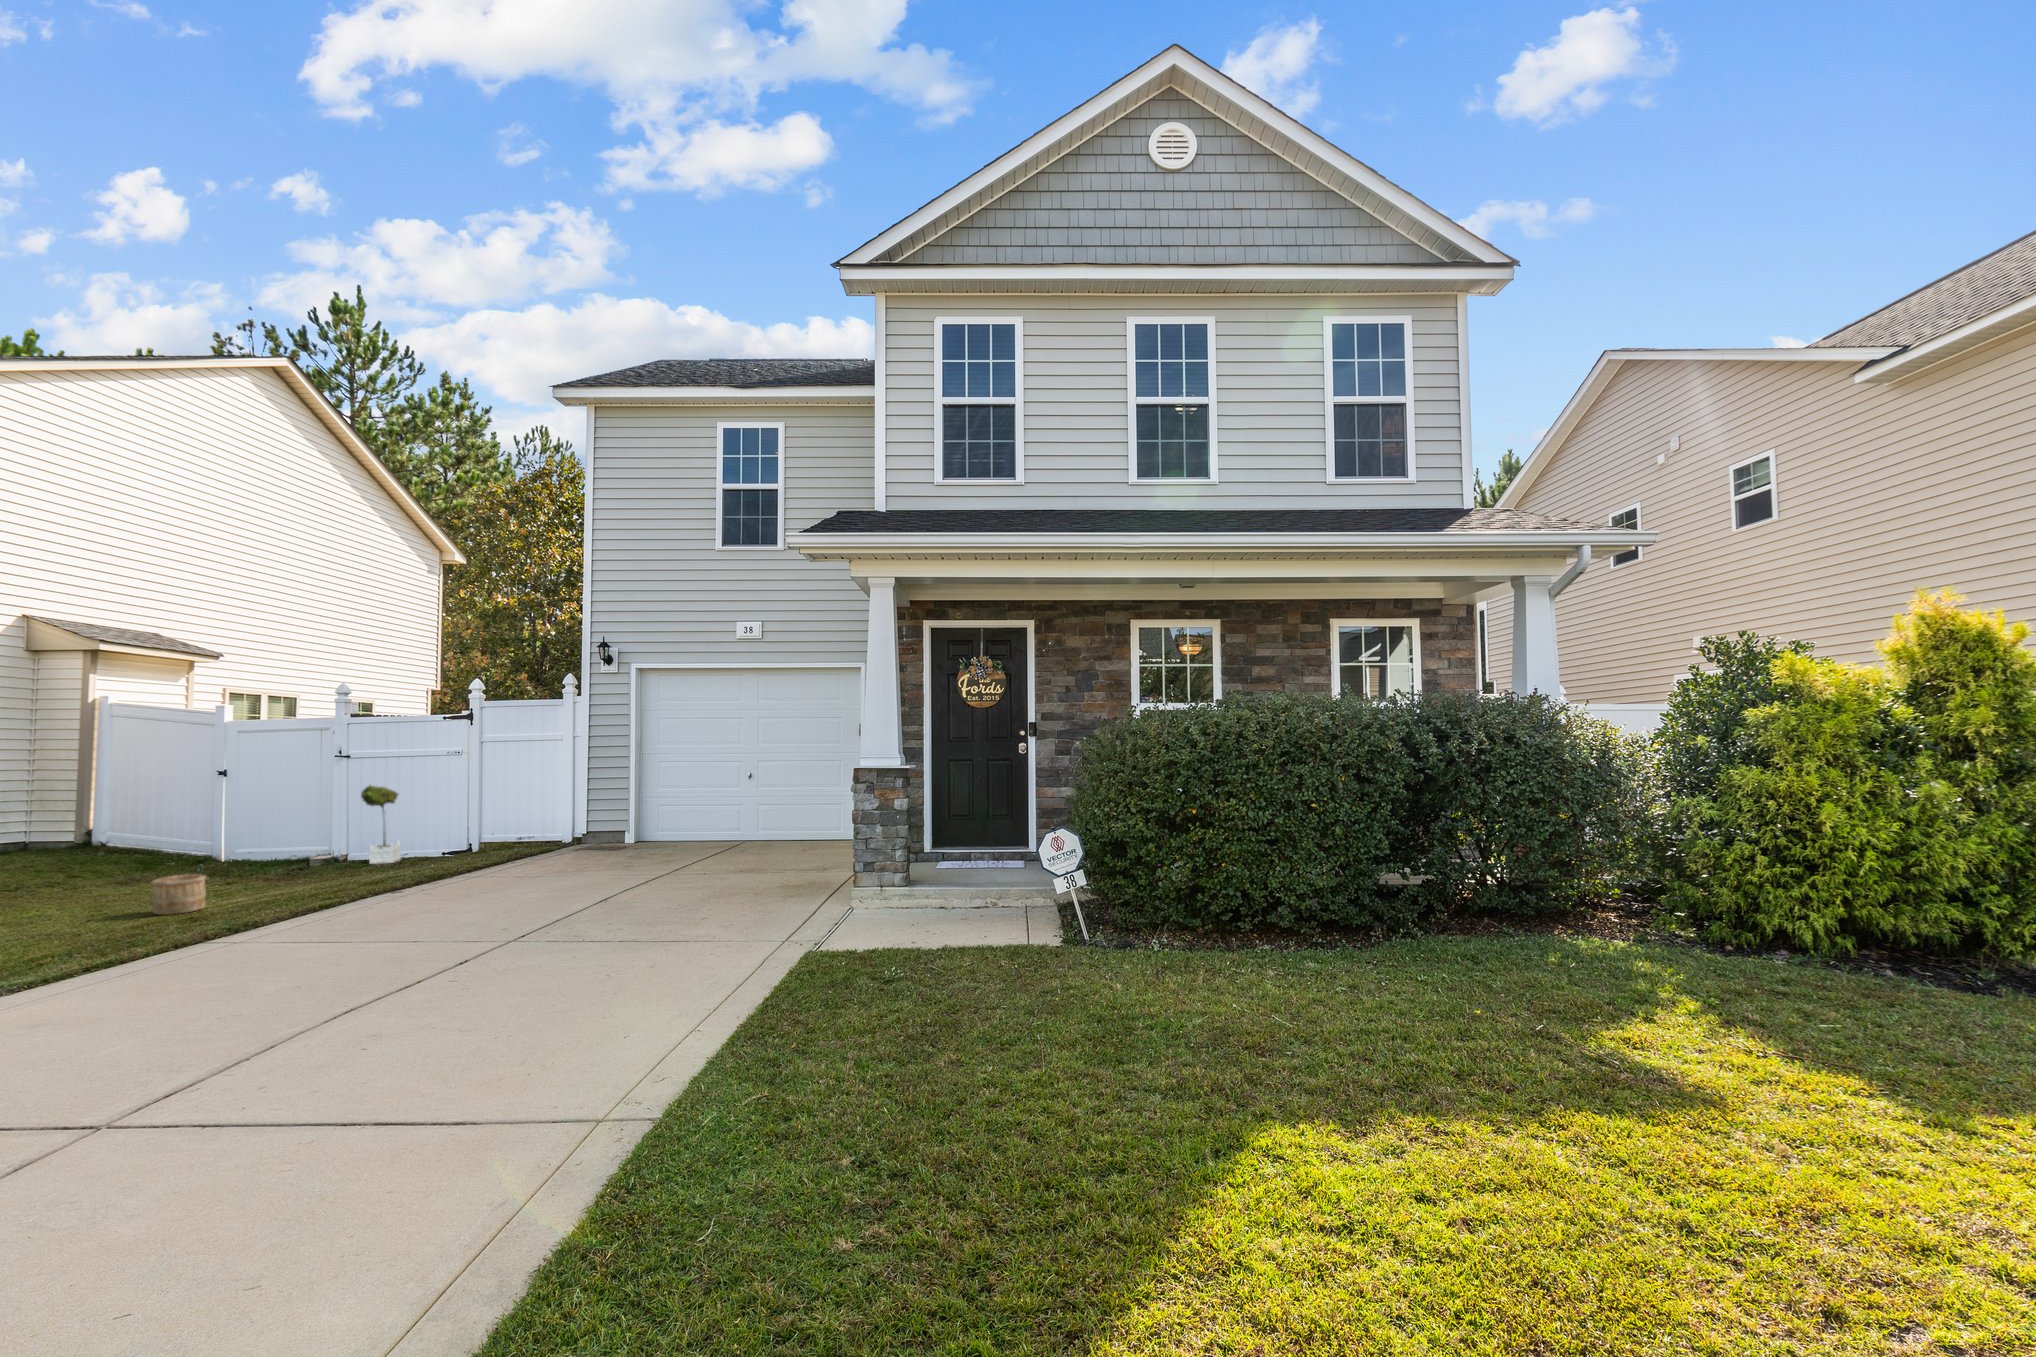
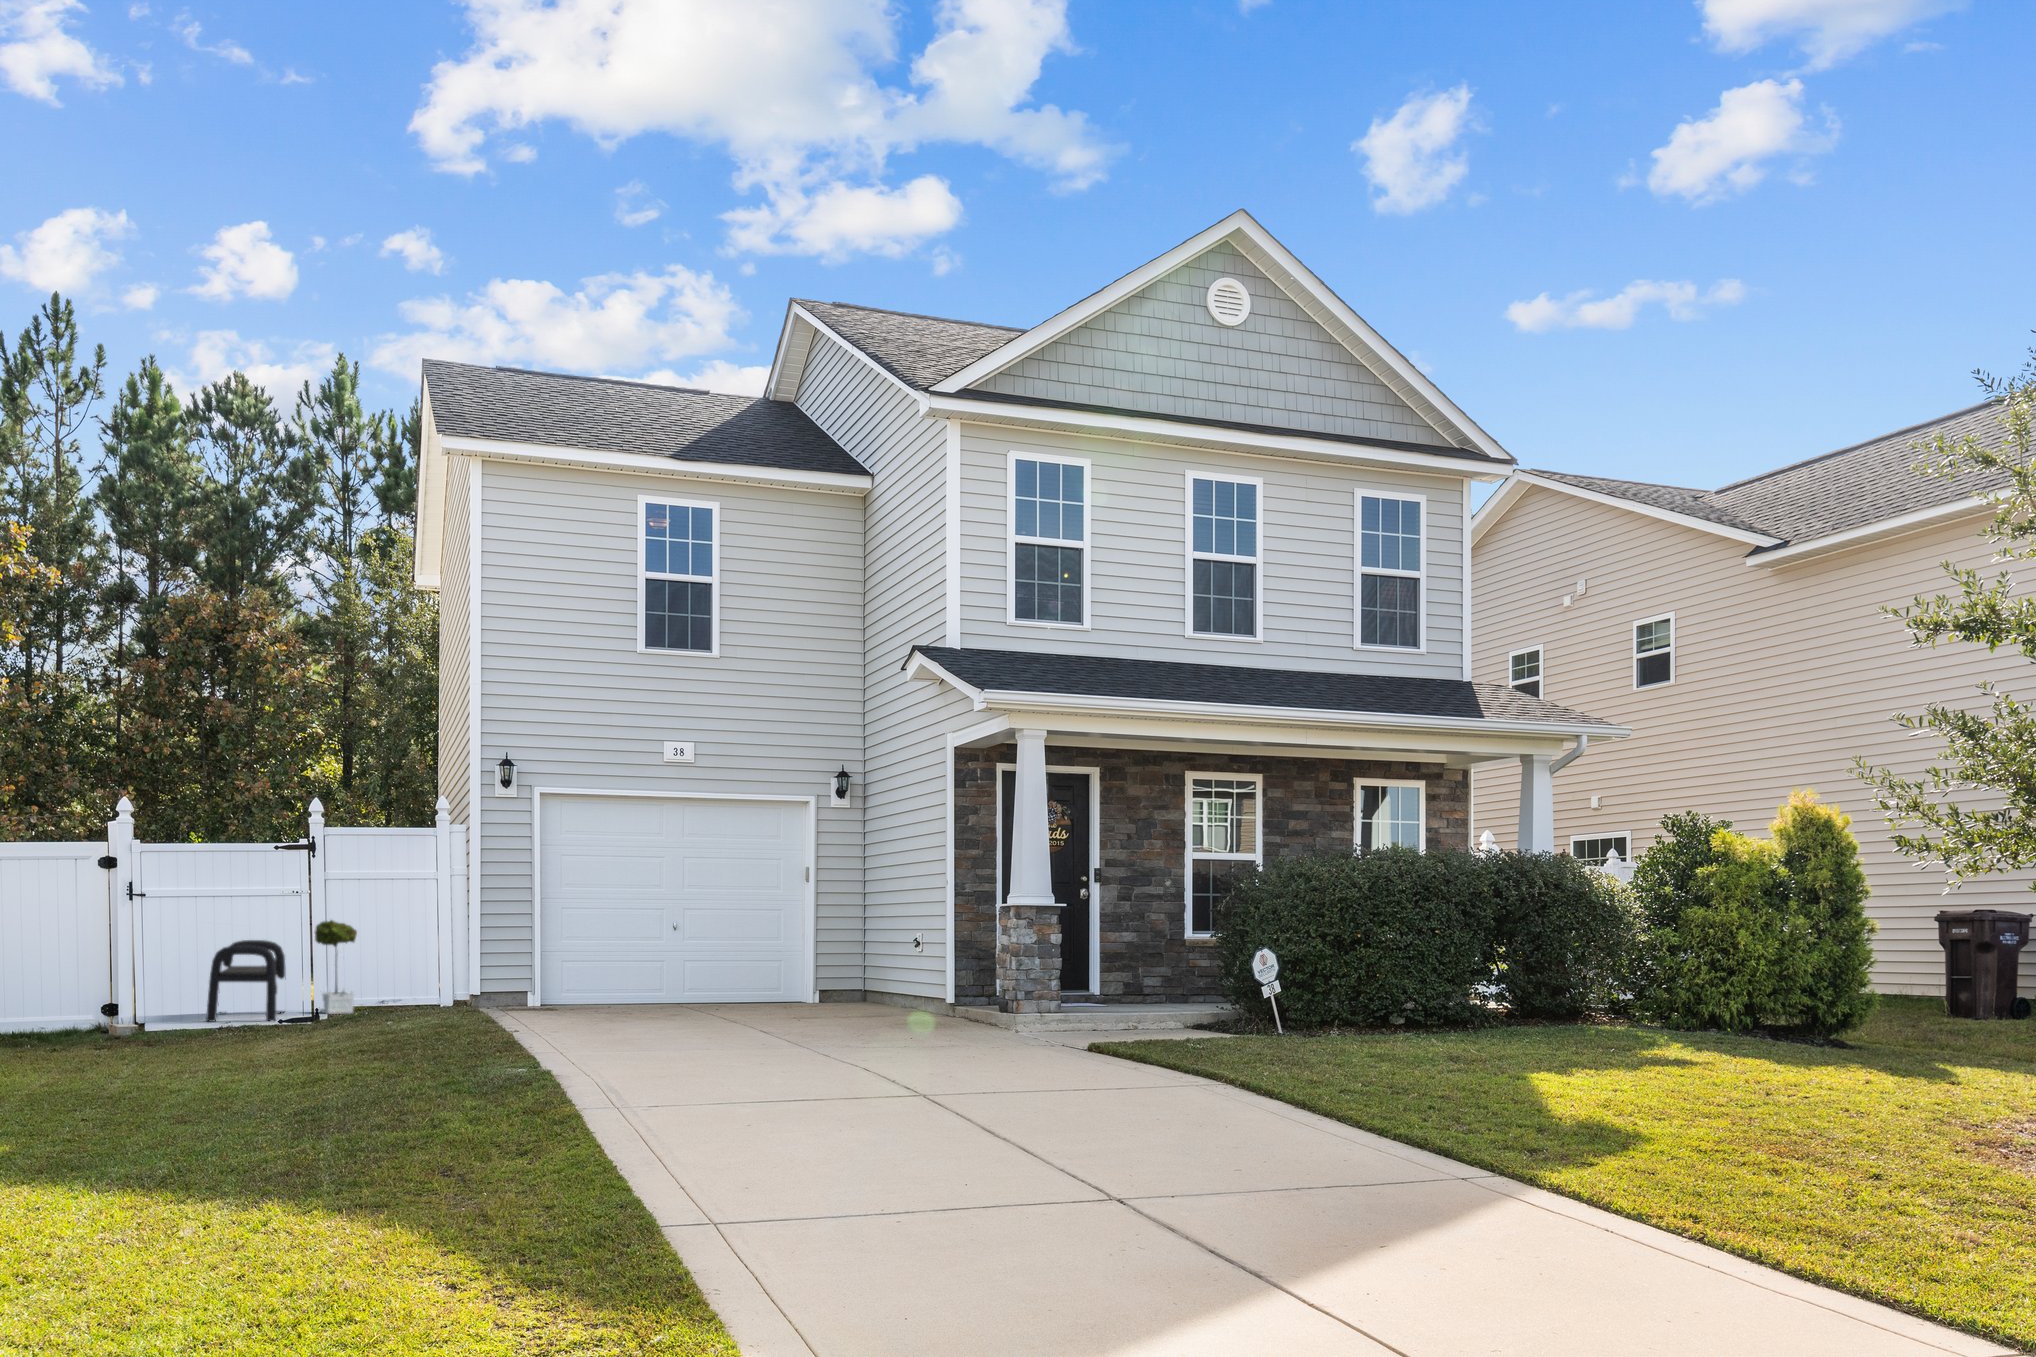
bench: none [227,802,346,875] -> present [206,940,285,1022]
wooden bucket: present [151,874,206,915] -> none [362,1001,408,1039]

